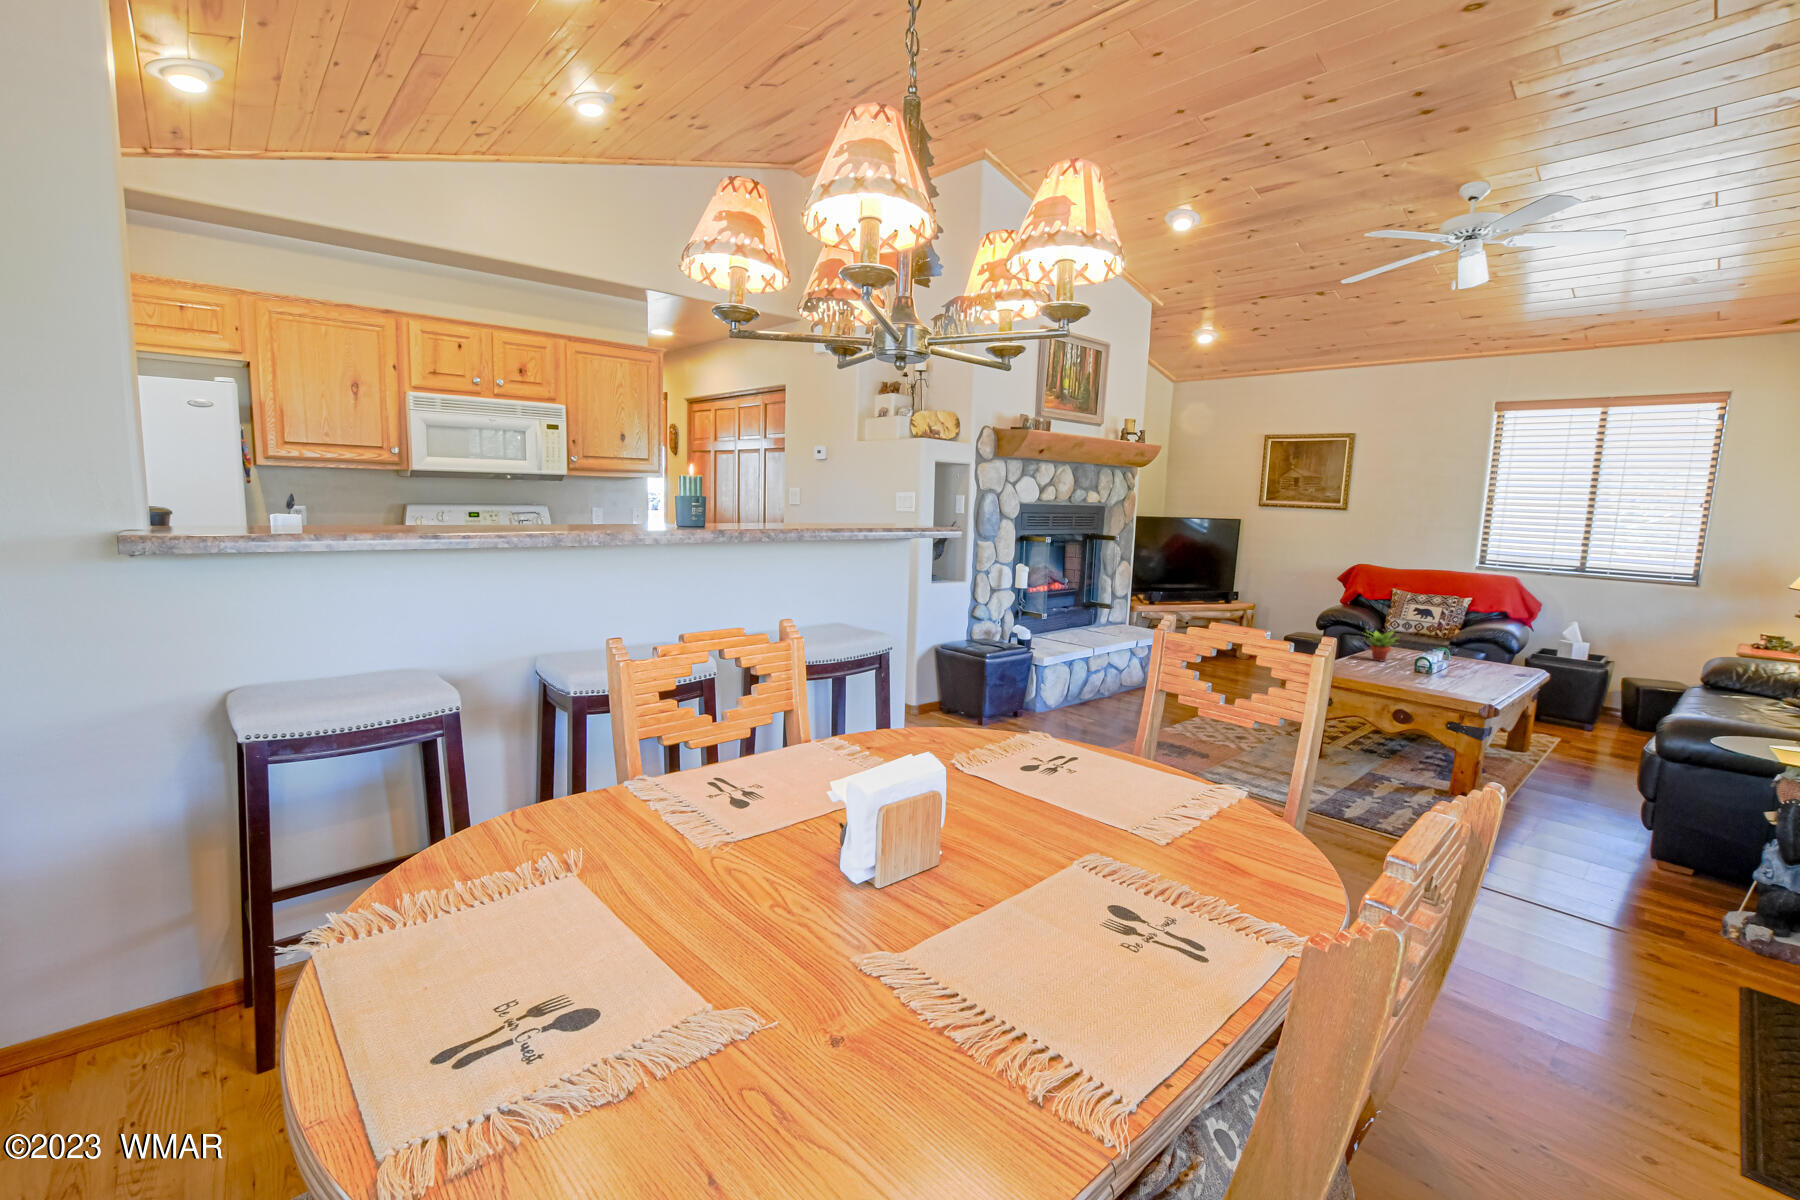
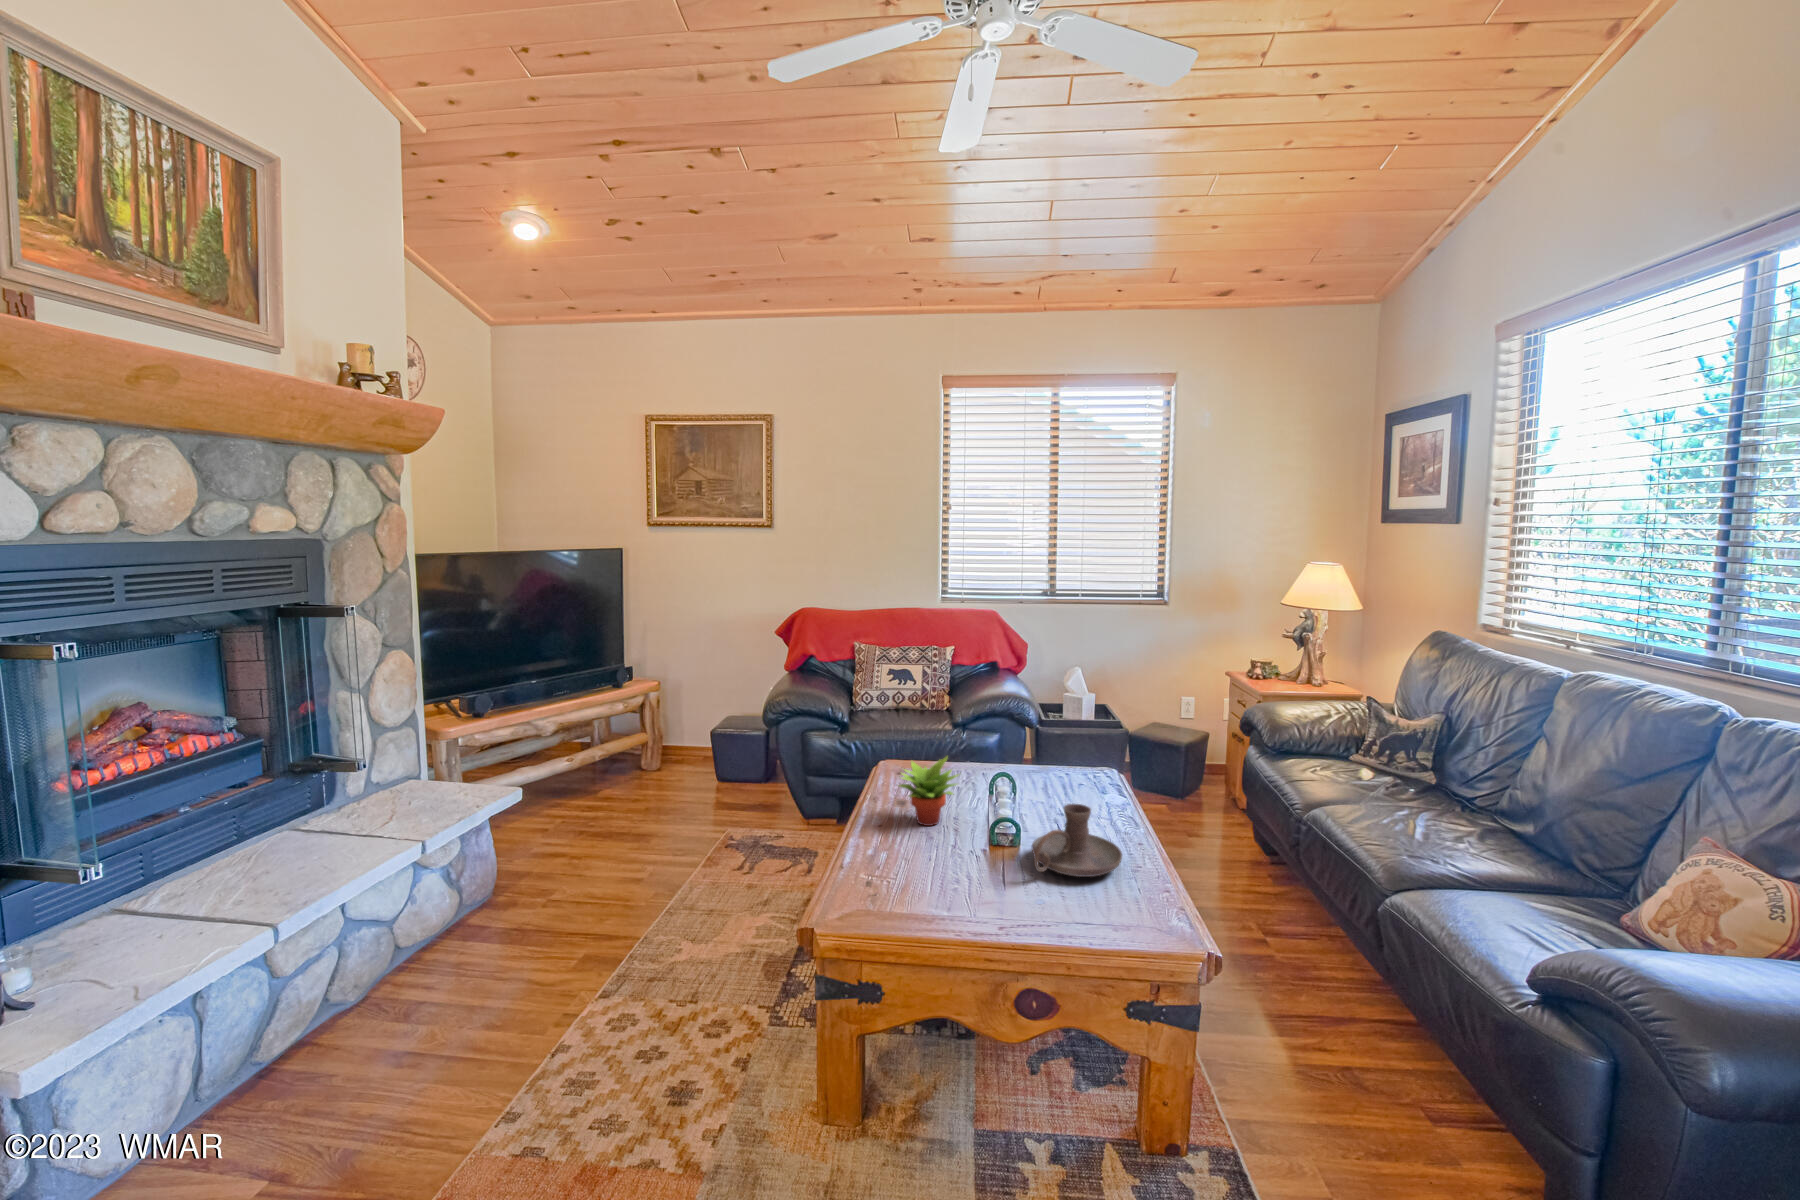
candle holder: none [1412,648,1471,679] -> present [1032,804,1122,877]

